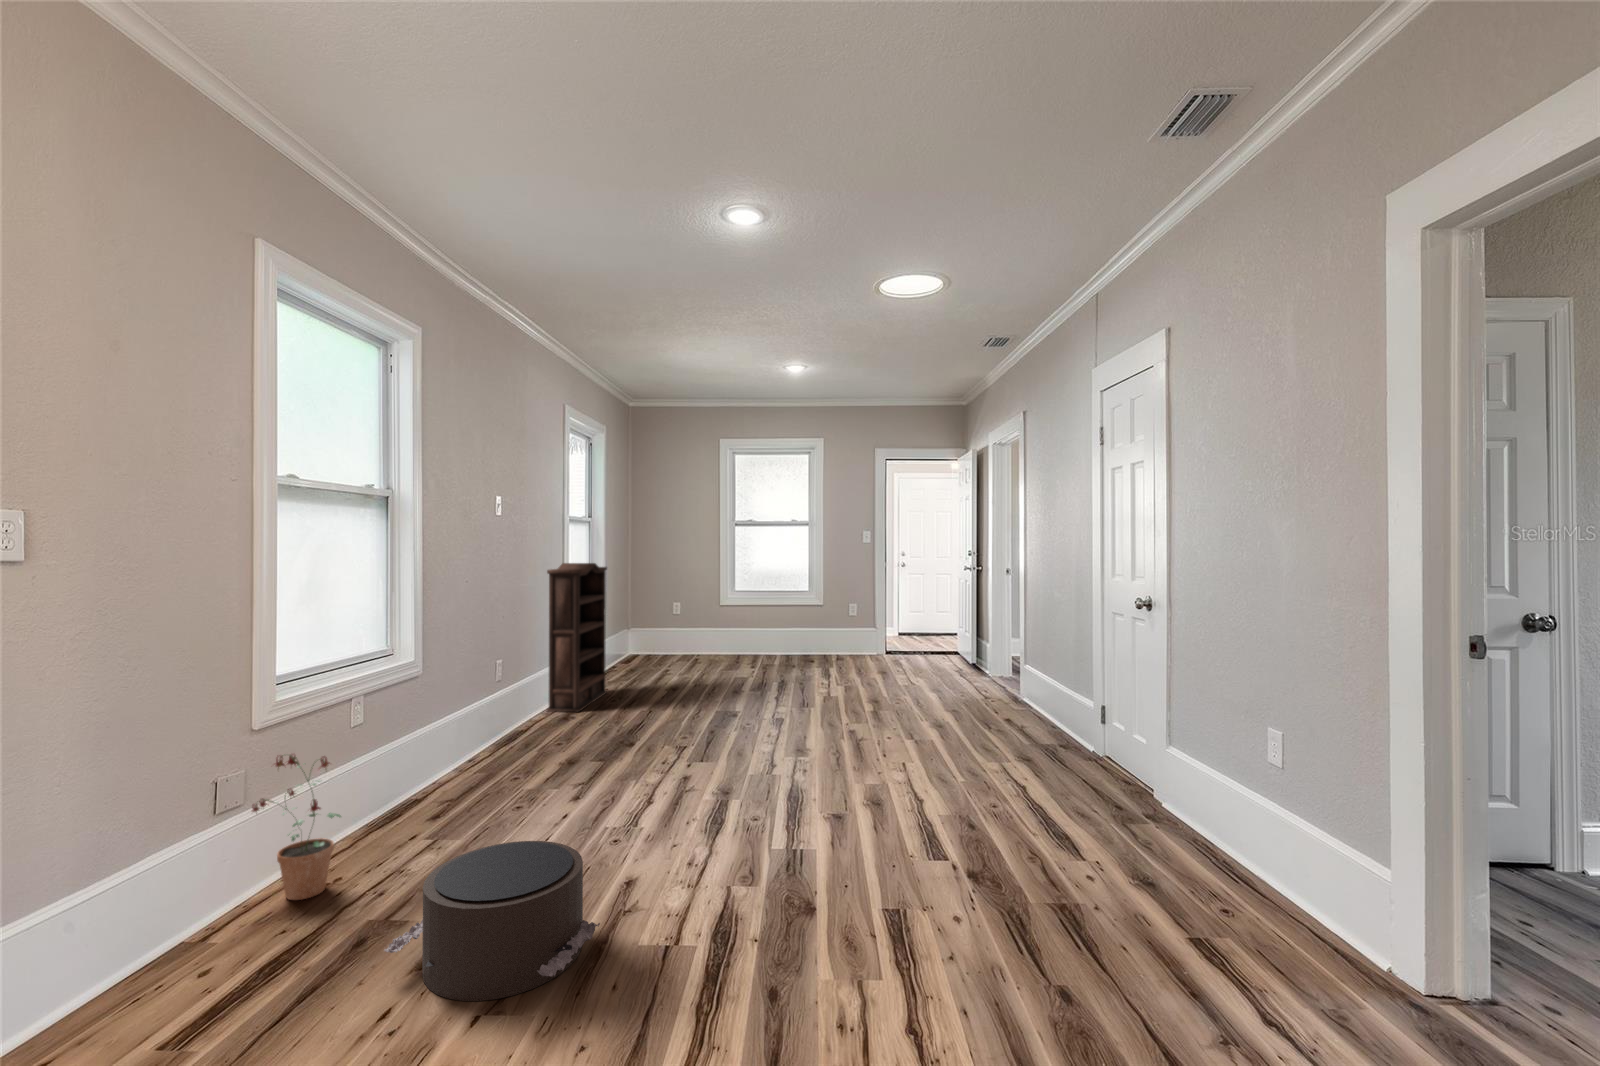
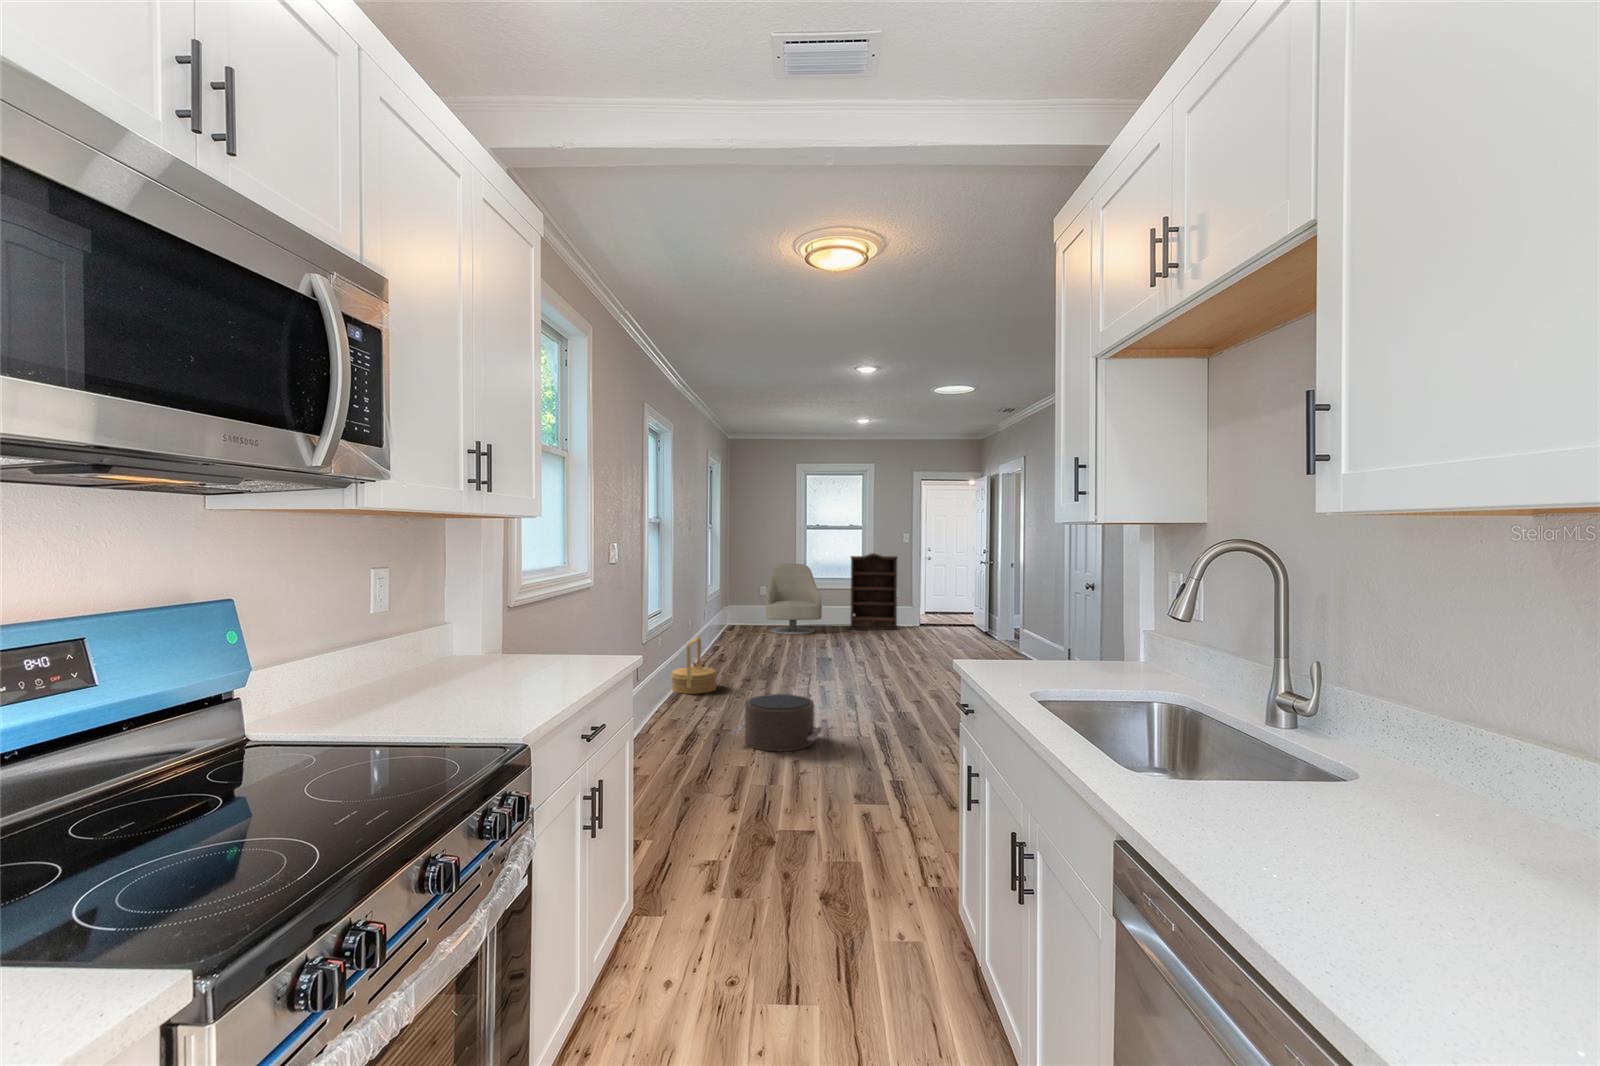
bookshelf: present [547,563,607,712] -> present [850,553,898,630]
armchair: none [671,572,748,669] -> present [766,564,822,634]
woven basket: none [425,697,511,801] -> present [671,637,717,694]
potted plant: present [252,754,341,900] -> none [638,653,675,725]

